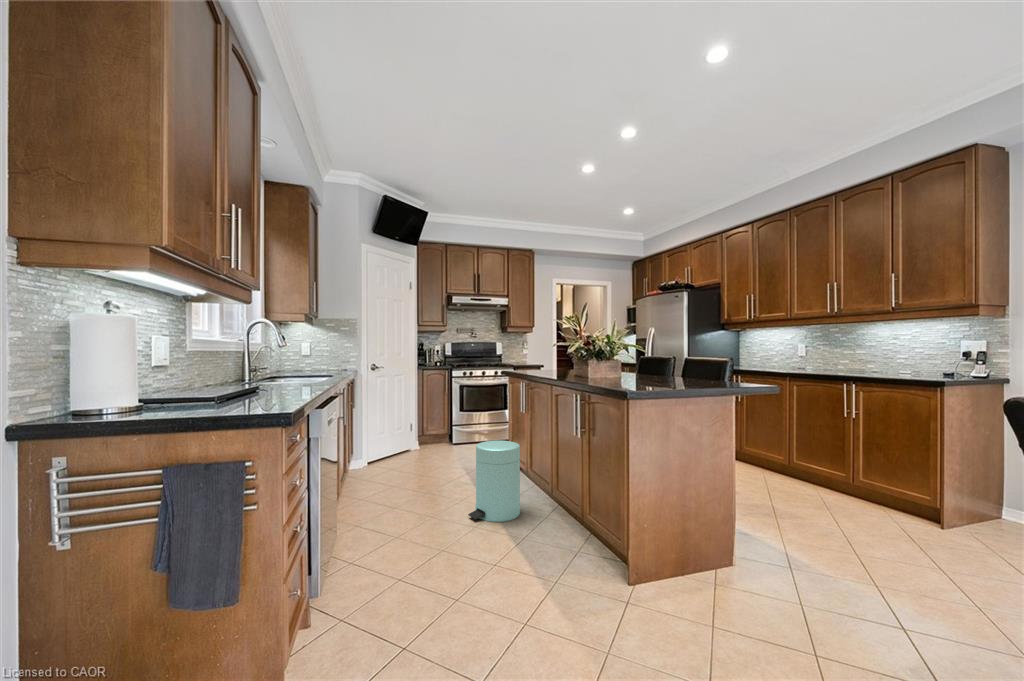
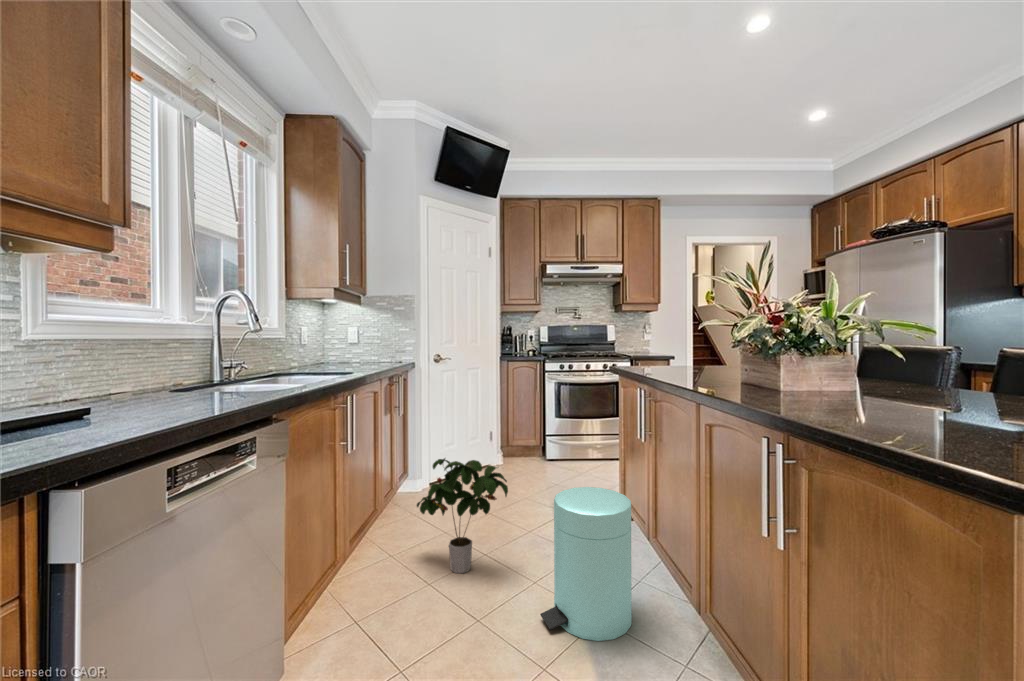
potted plant: none [378,431,443,505] -> present [417,458,508,573]

